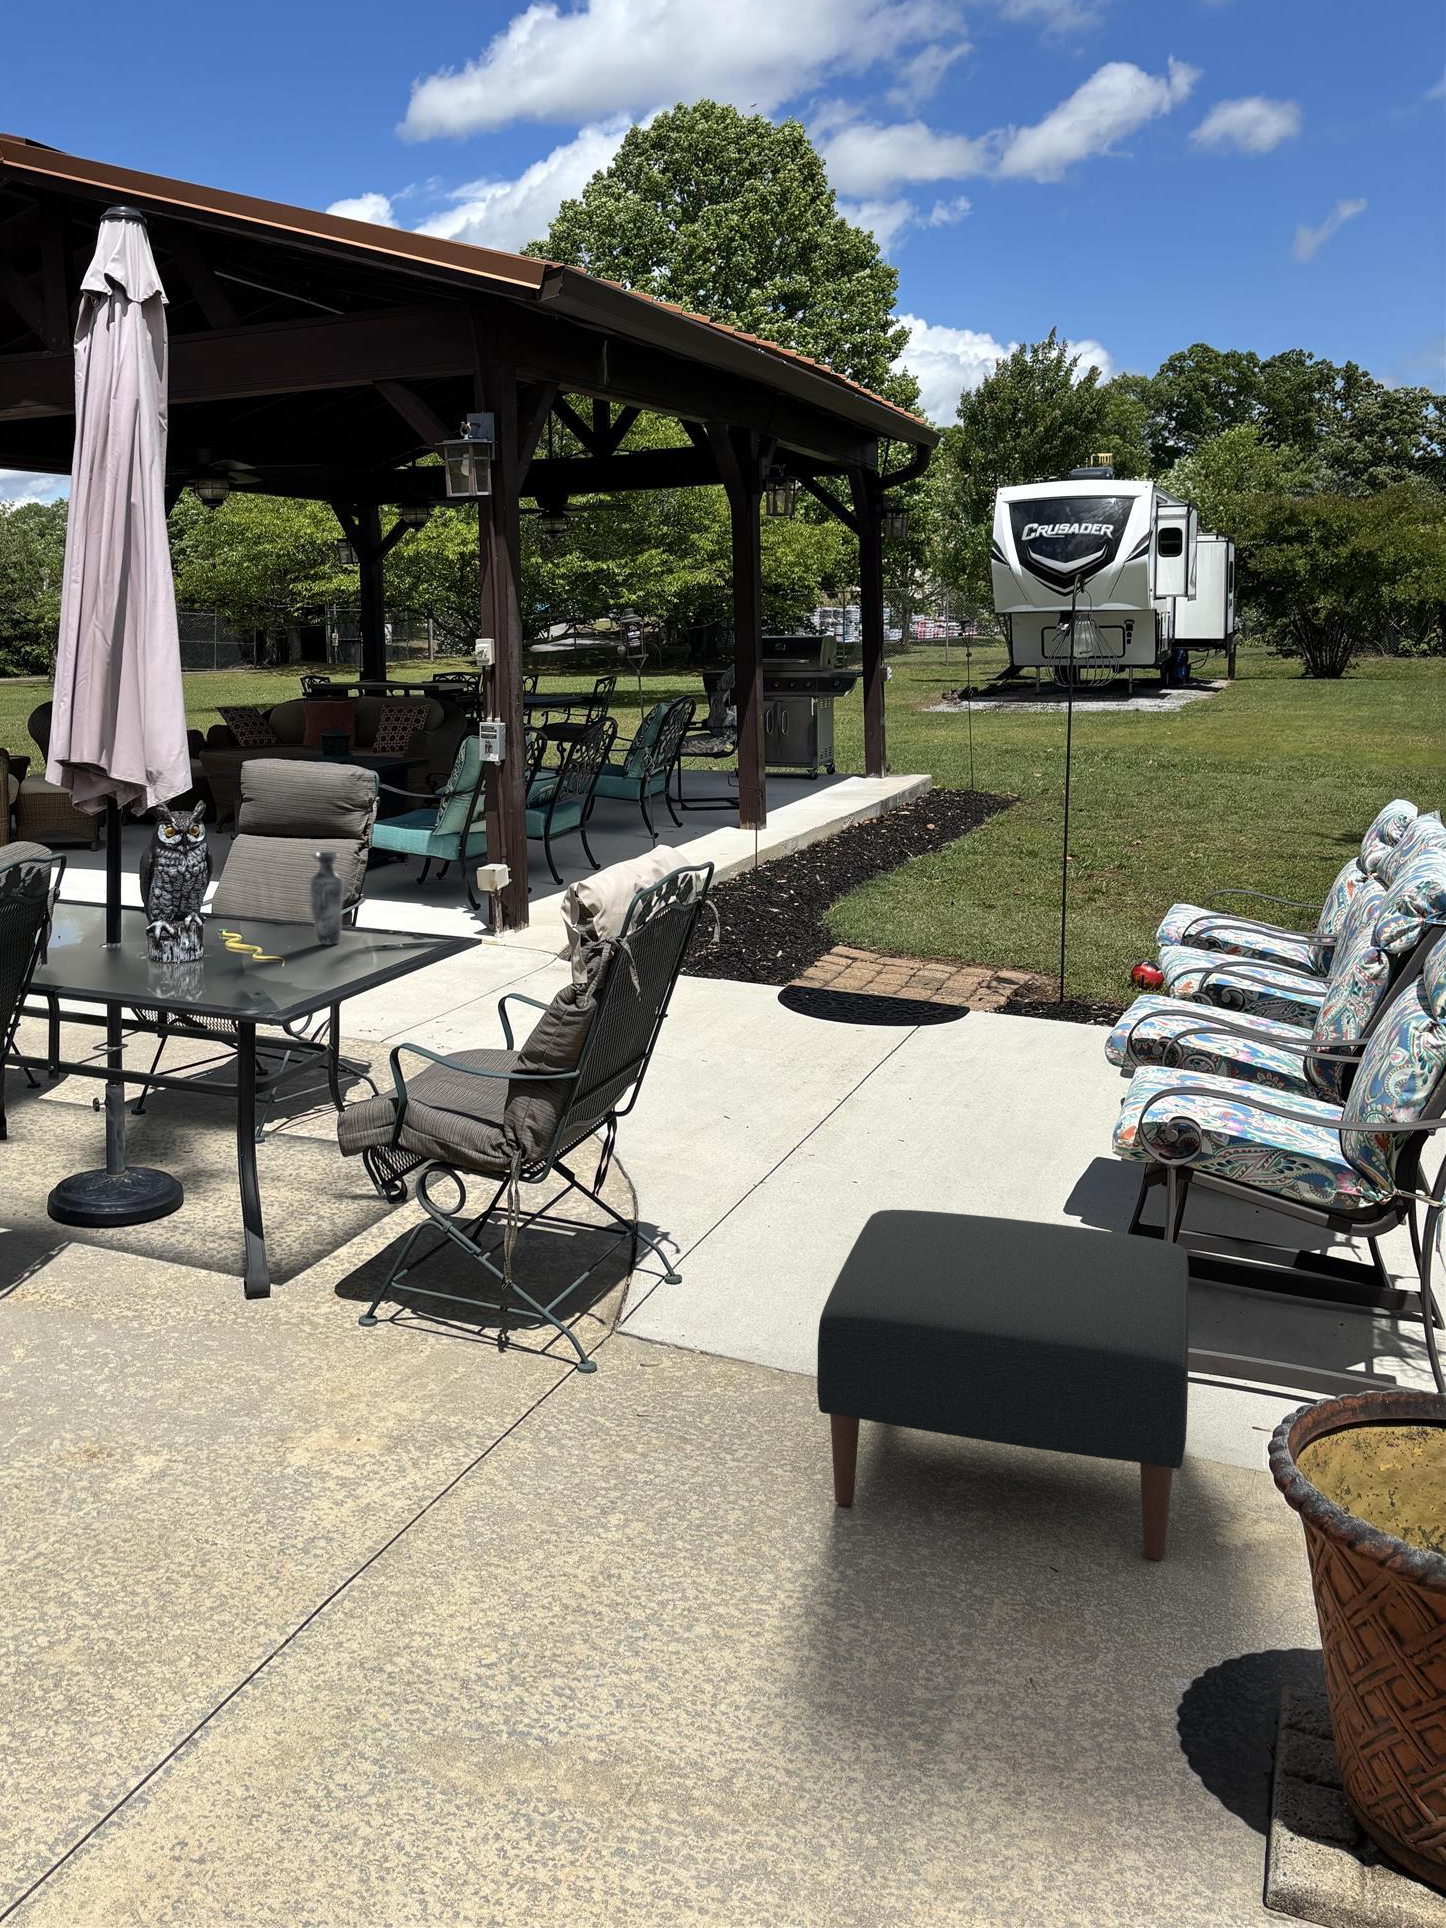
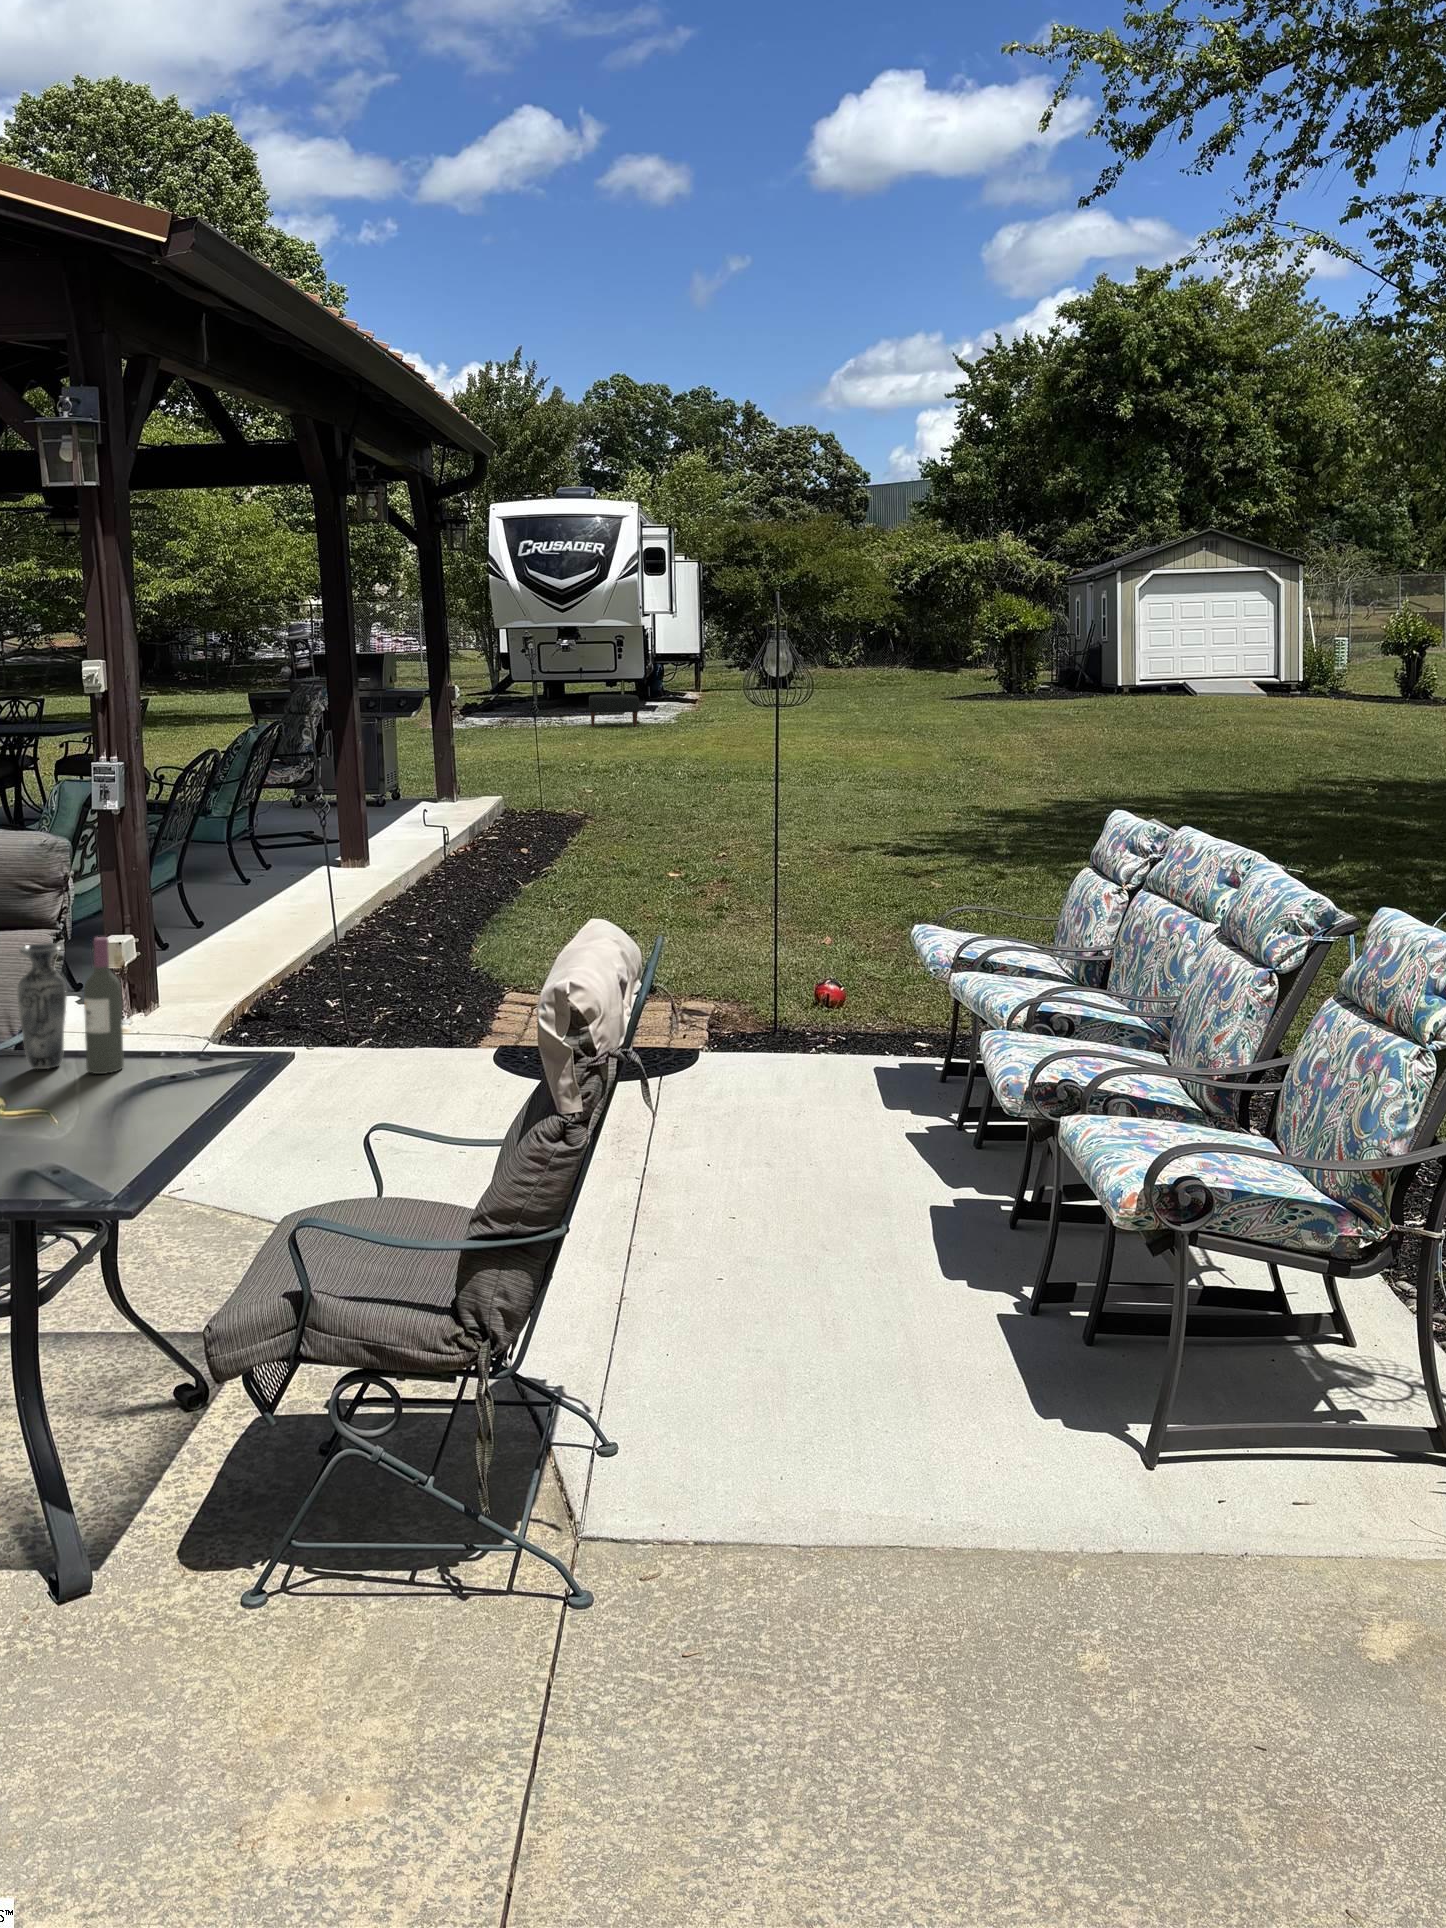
wine bottle: none [348,848,375,950] -> present [84,937,124,1074]
ottoman: present [817,1210,1189,1560] -> present [589,695,639,727]

